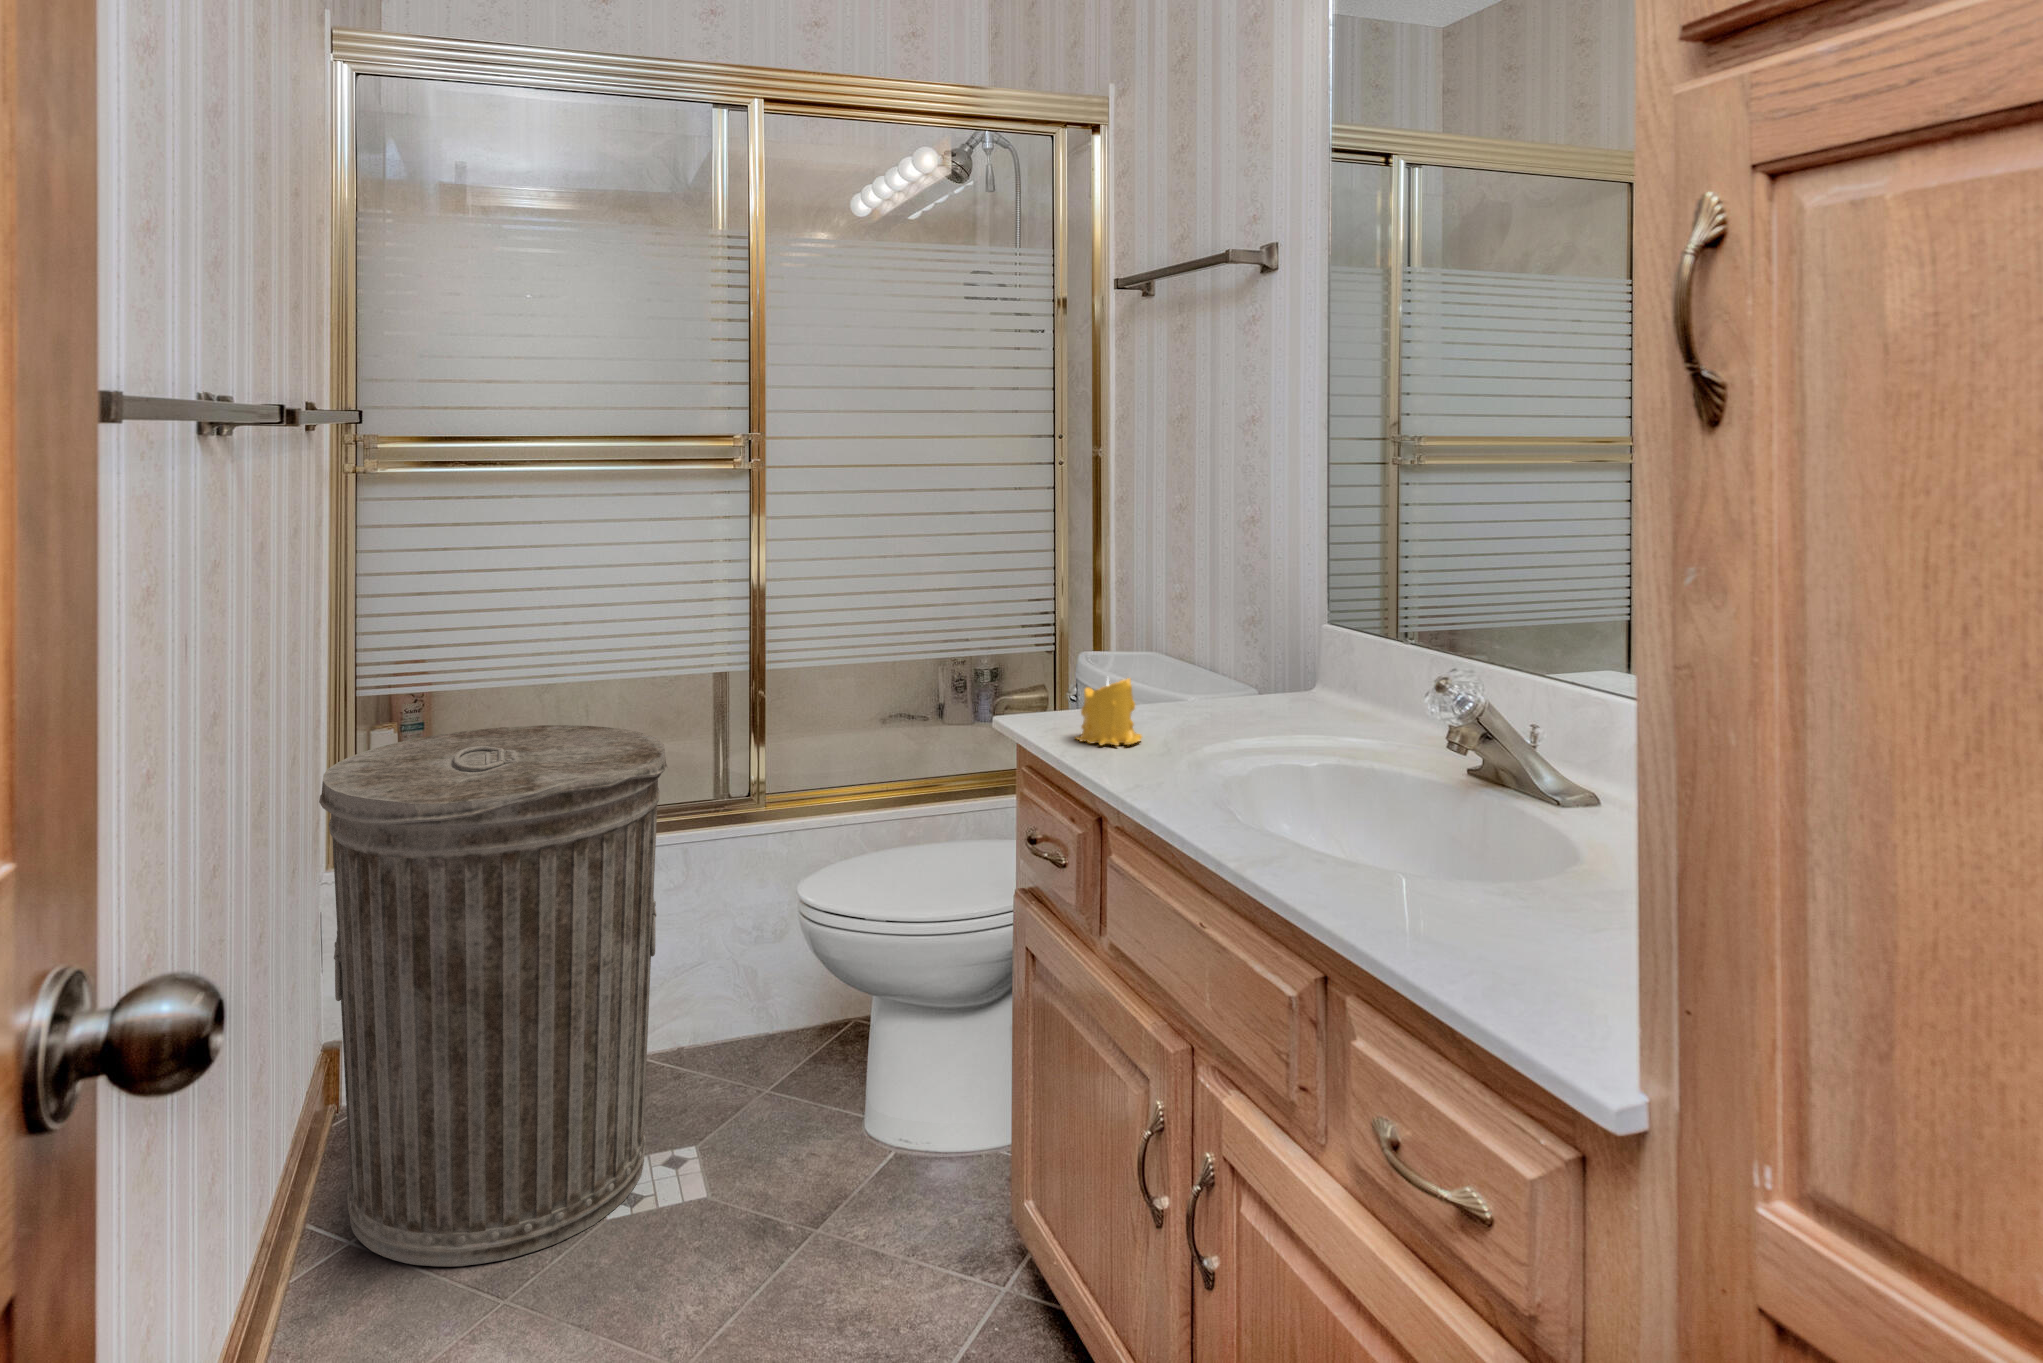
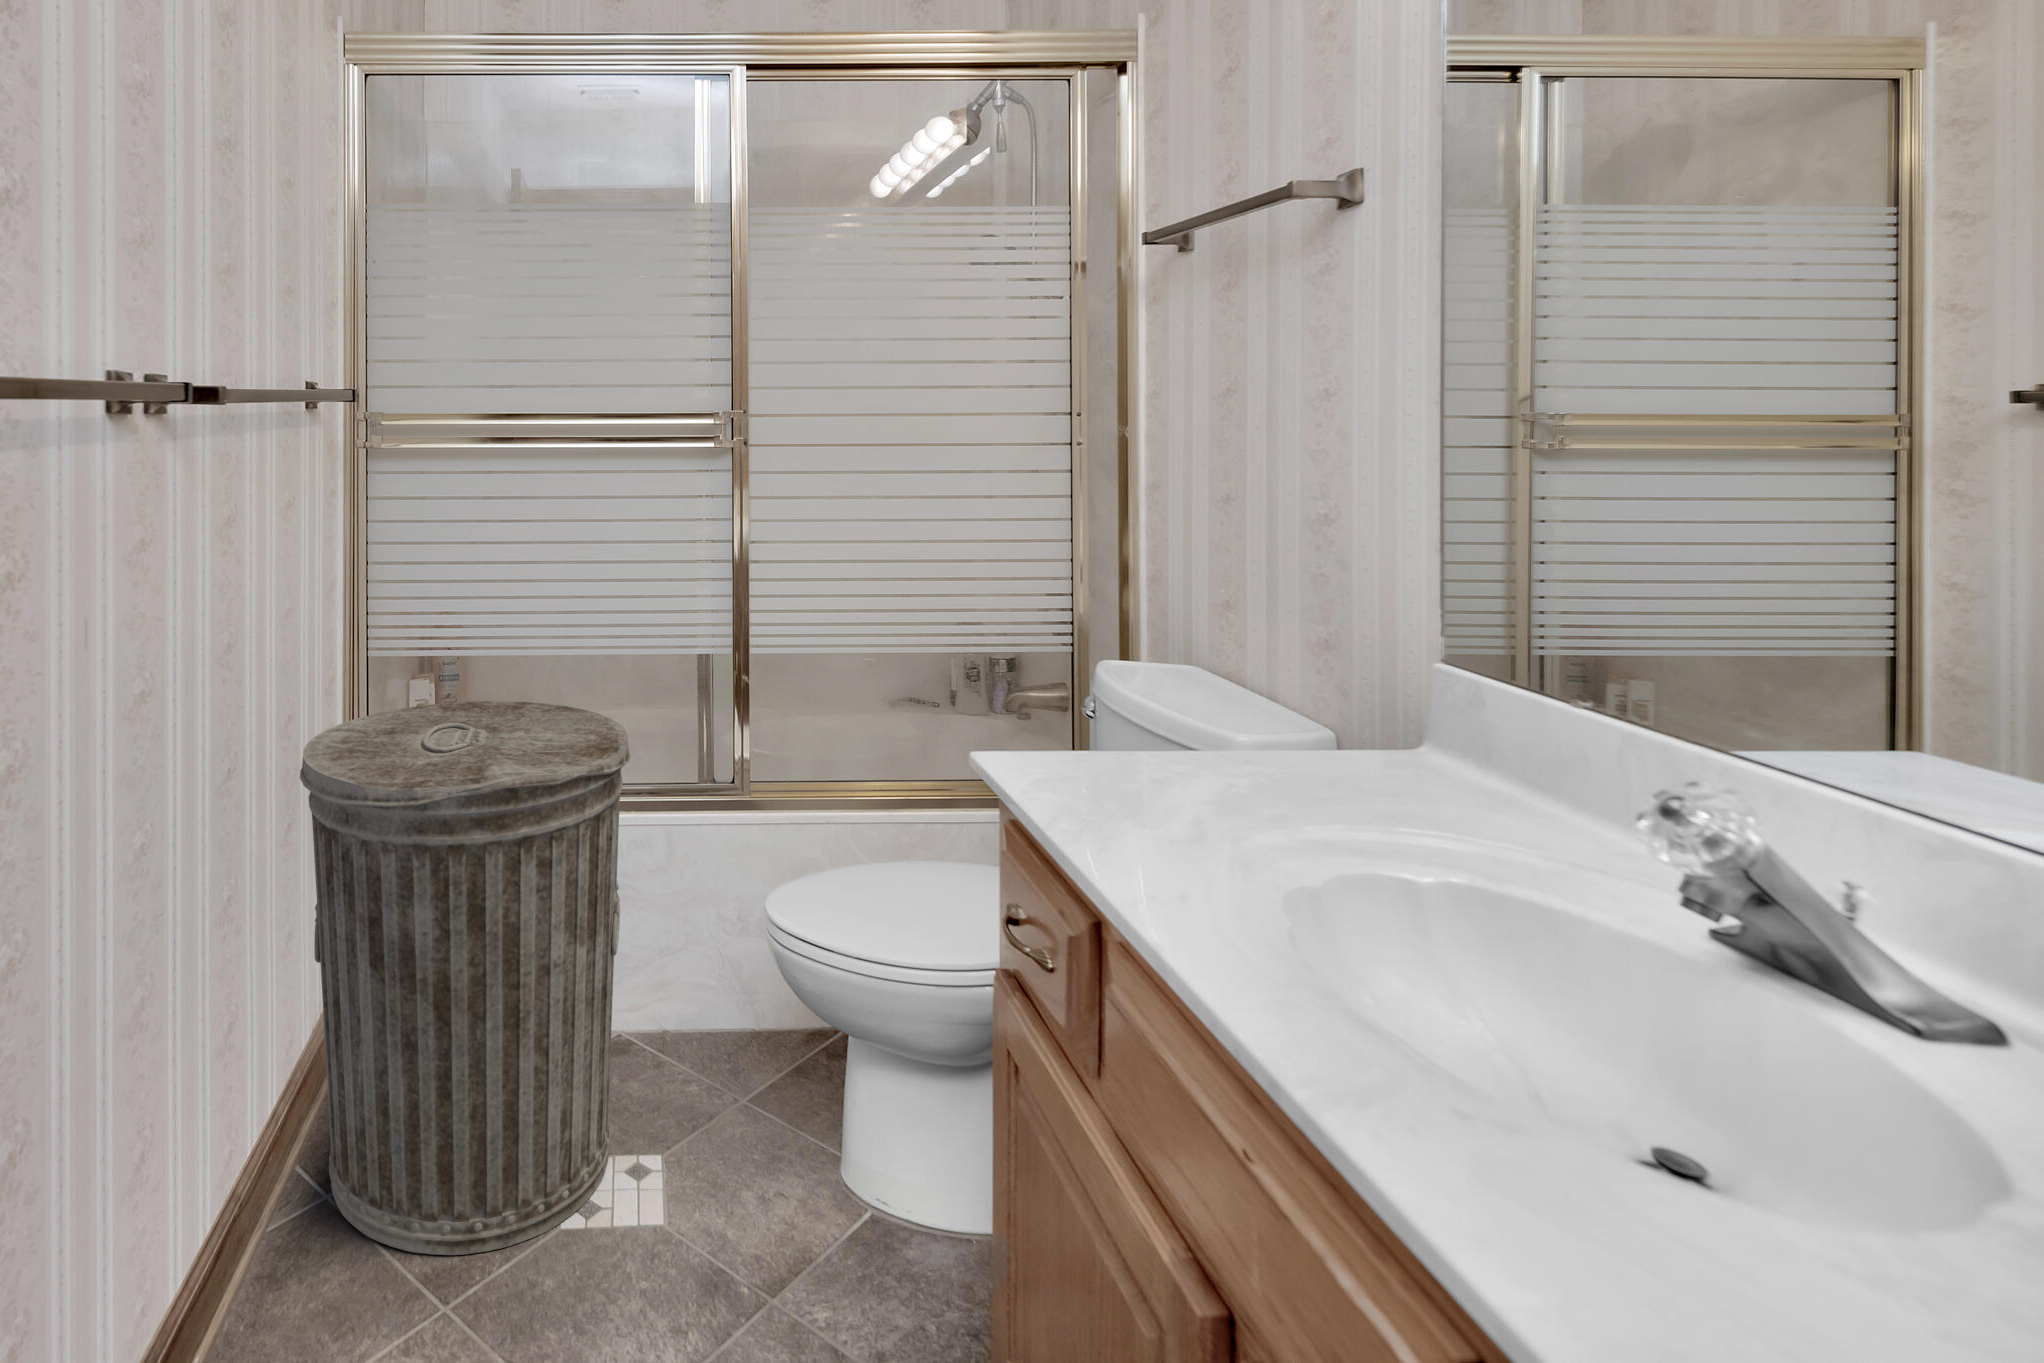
candle: present [1076,678,1142,746] -> none [1069,725,1163,823]

